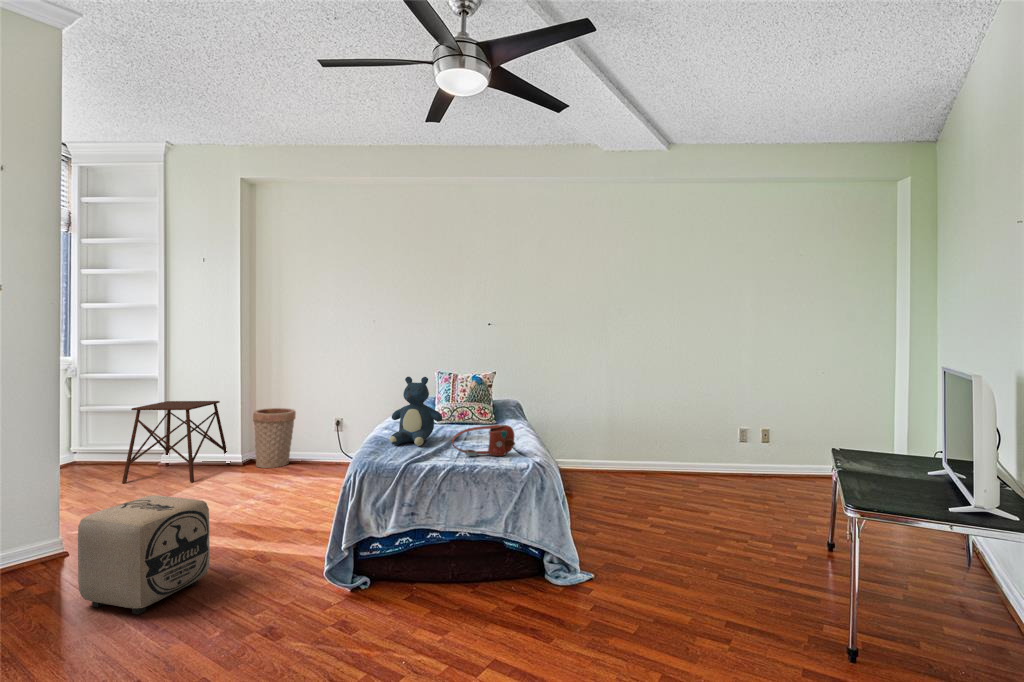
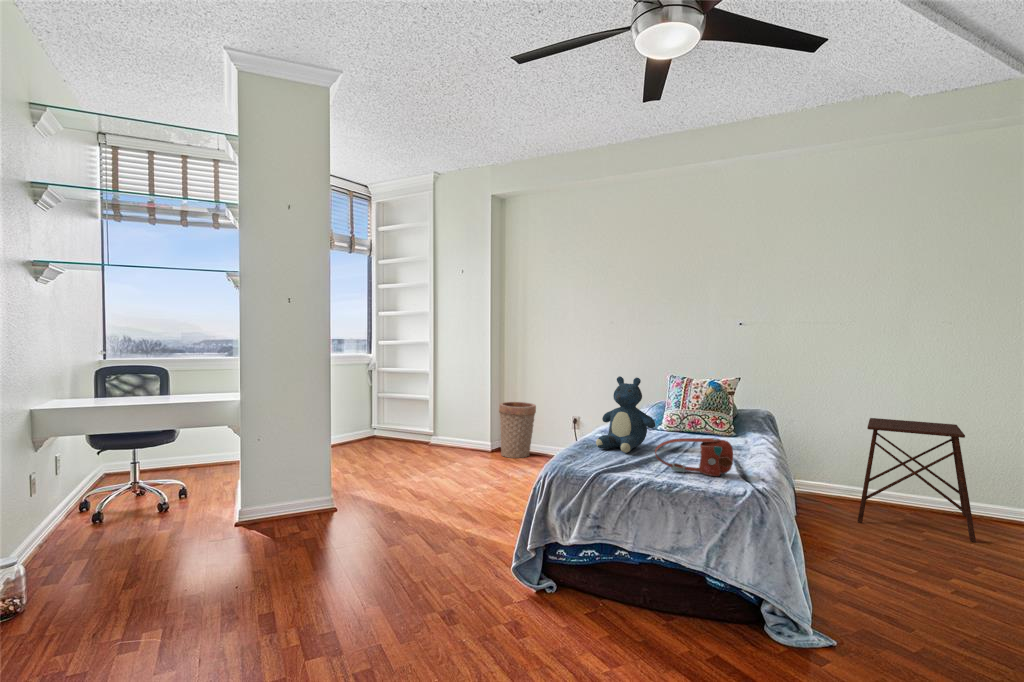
side table: present [122,401,230,483] -> present [858,418,976,542]
ottoman: present [78,495,210,615] -> none [329,468,423,570]

